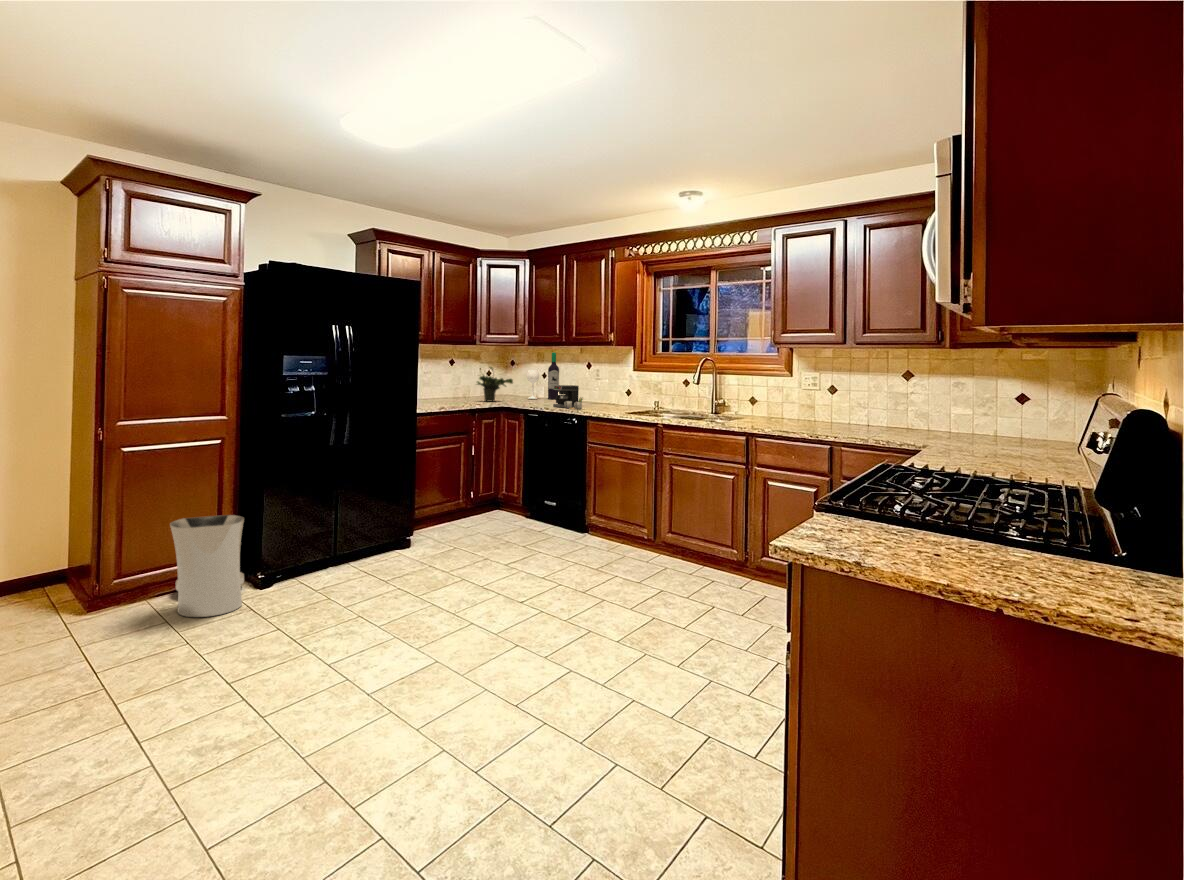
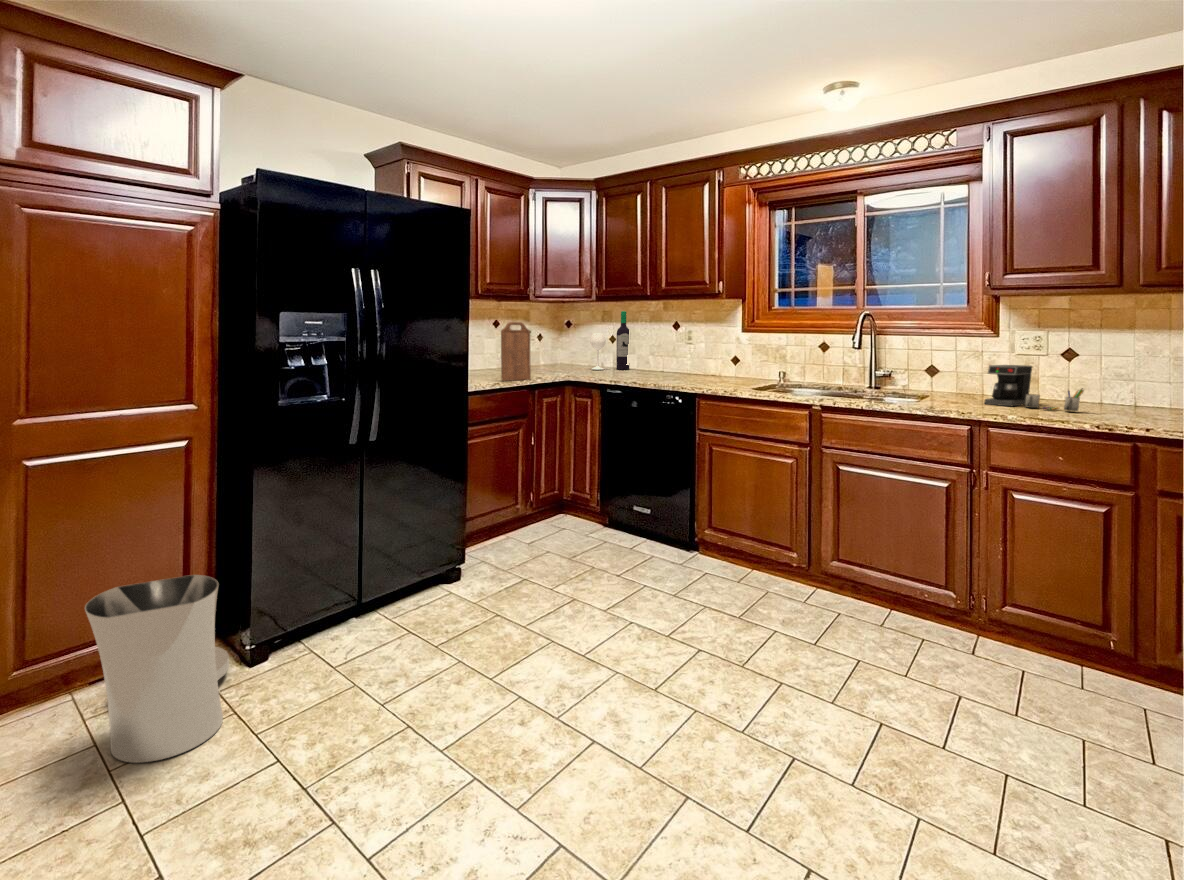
cutting board: none [448,361,471,405] -> present [501,322,531,381]
potted plant: present [477,367,513,401] -> none [531,329,579,374]
coffee maker: present [553,385,583,409] -> present [985,365,1084,411]

